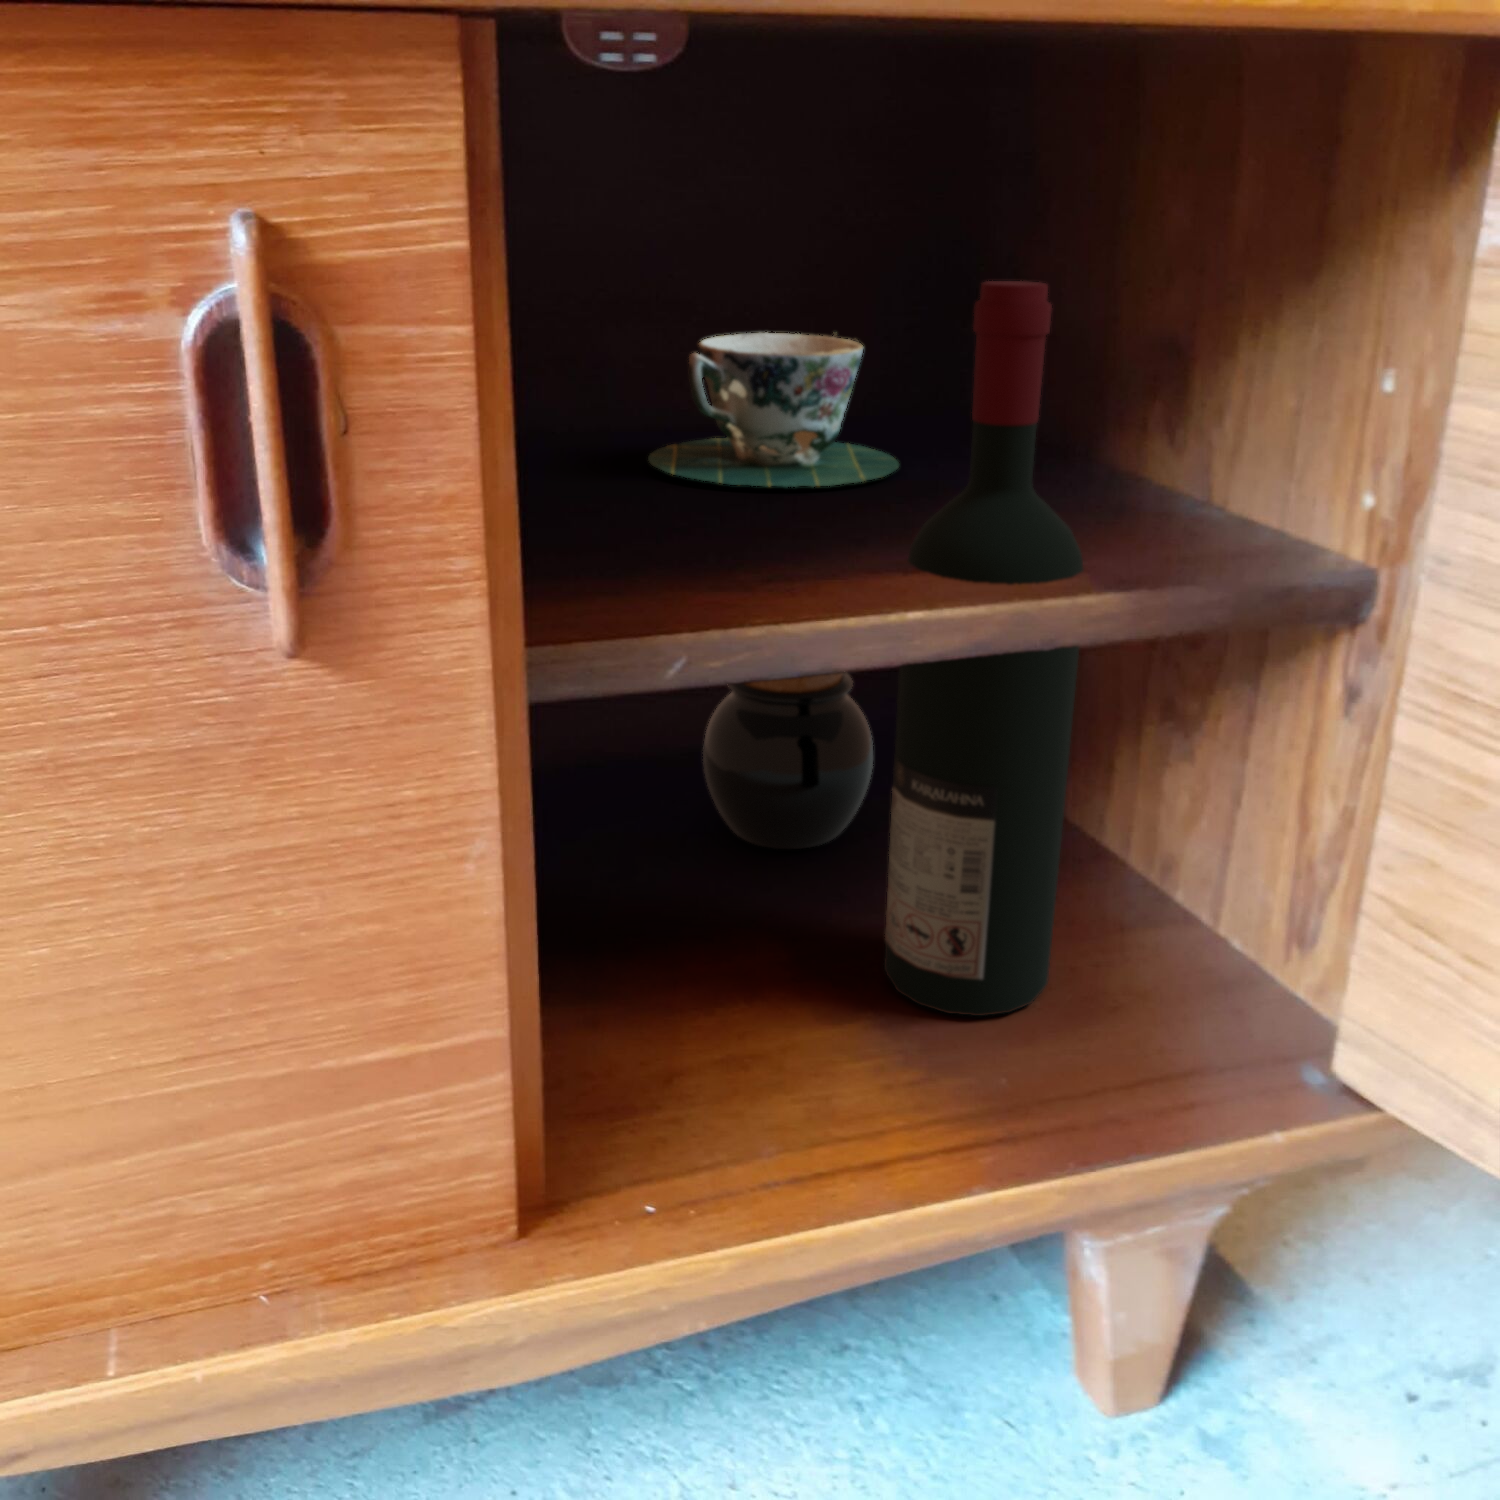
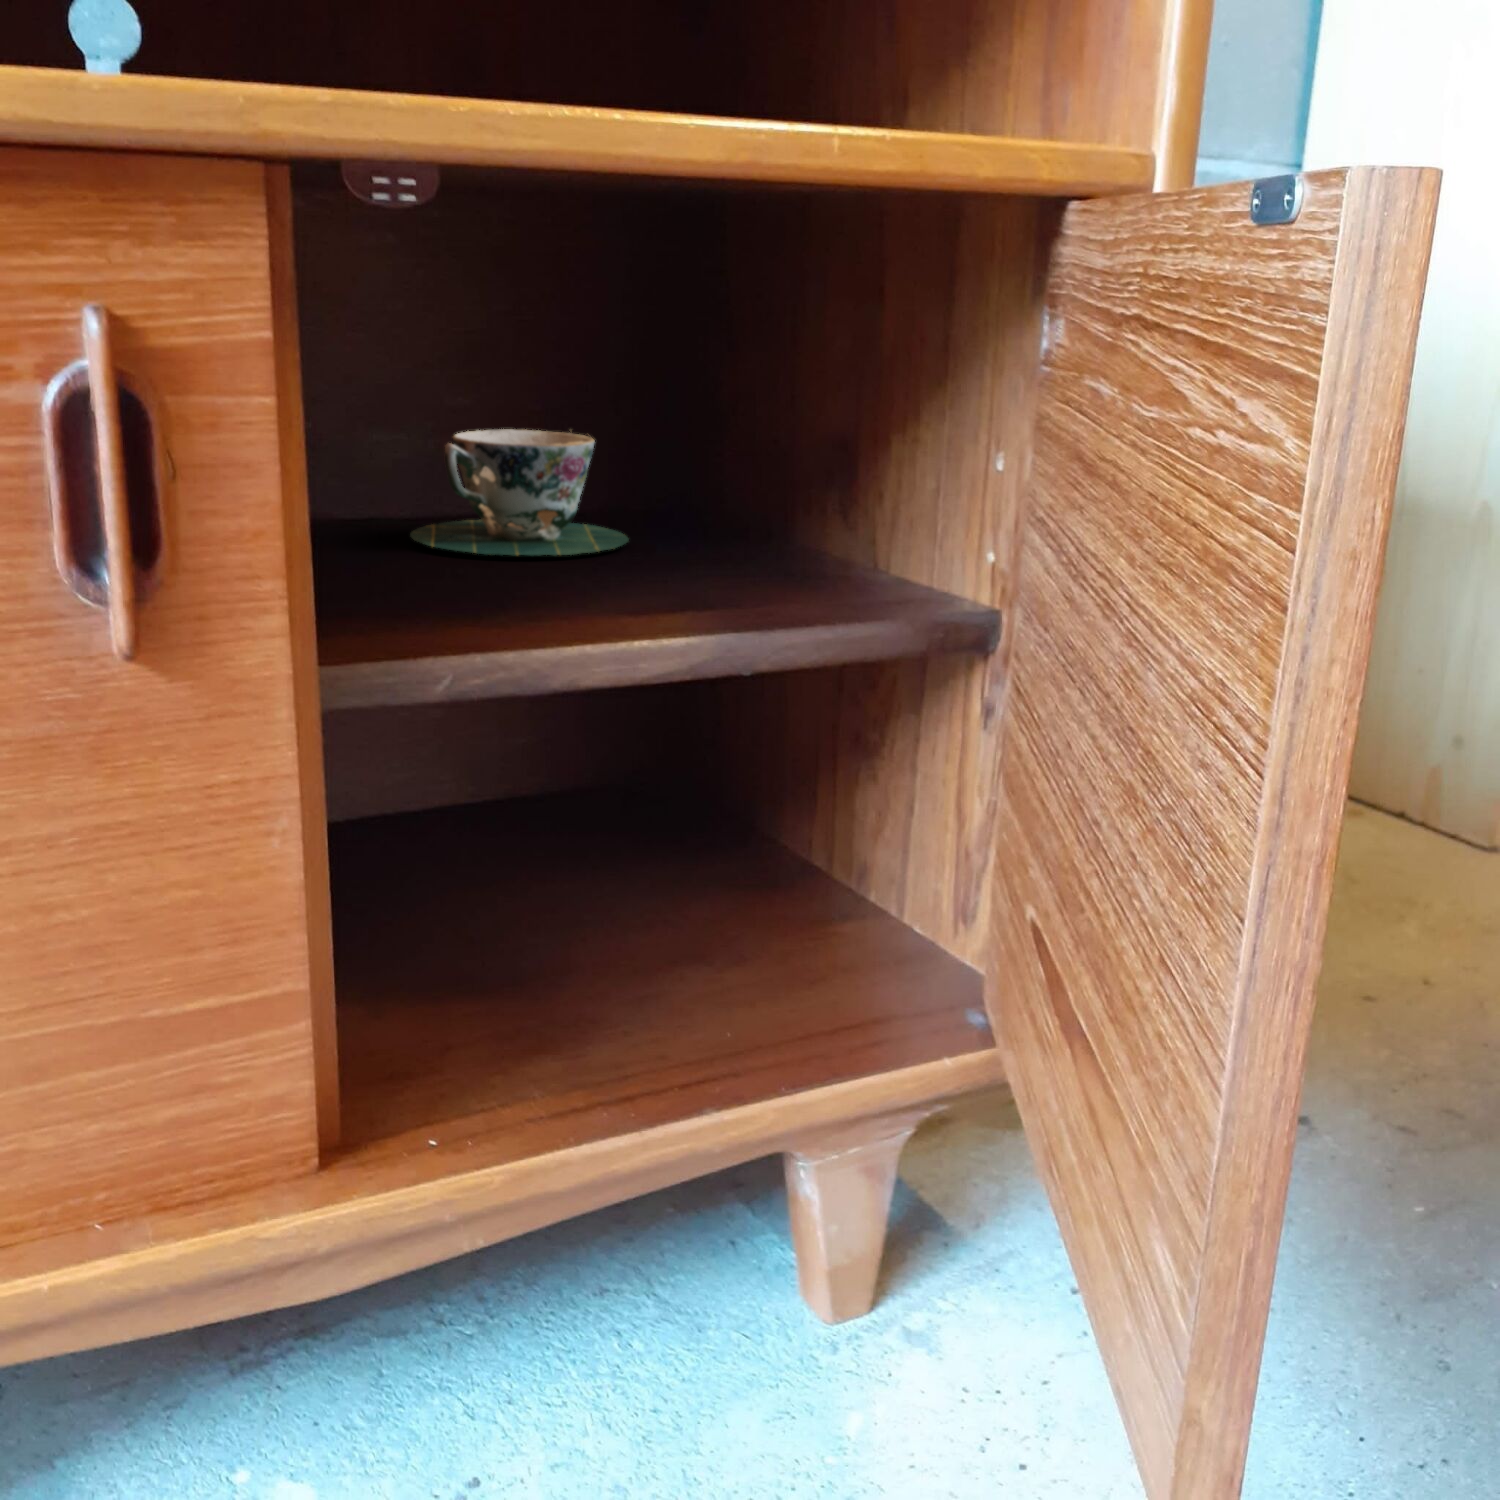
wine bottle: present [884,281,1083,1016] -> none [628,382,778,989]
jar: present [703,673,873,849] -> none [465,694,615,874]

